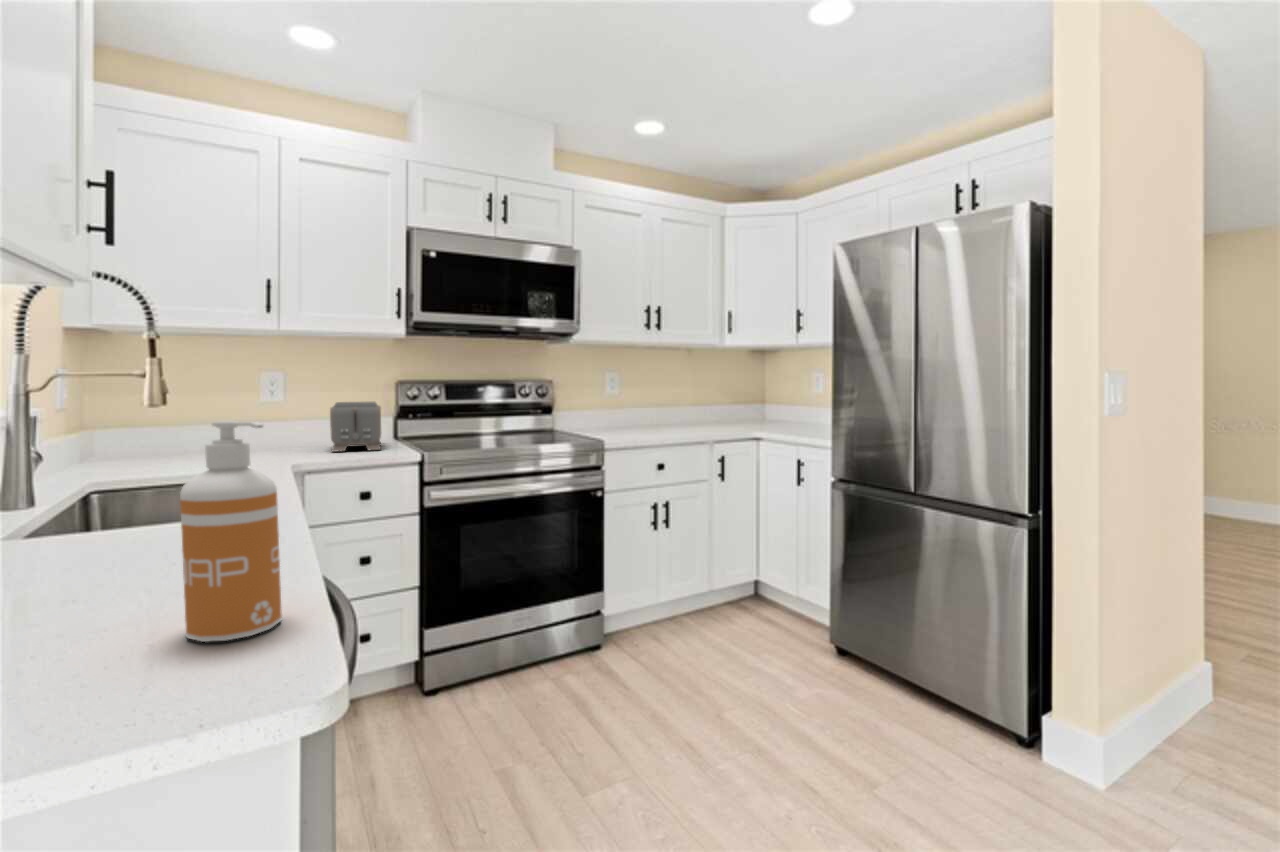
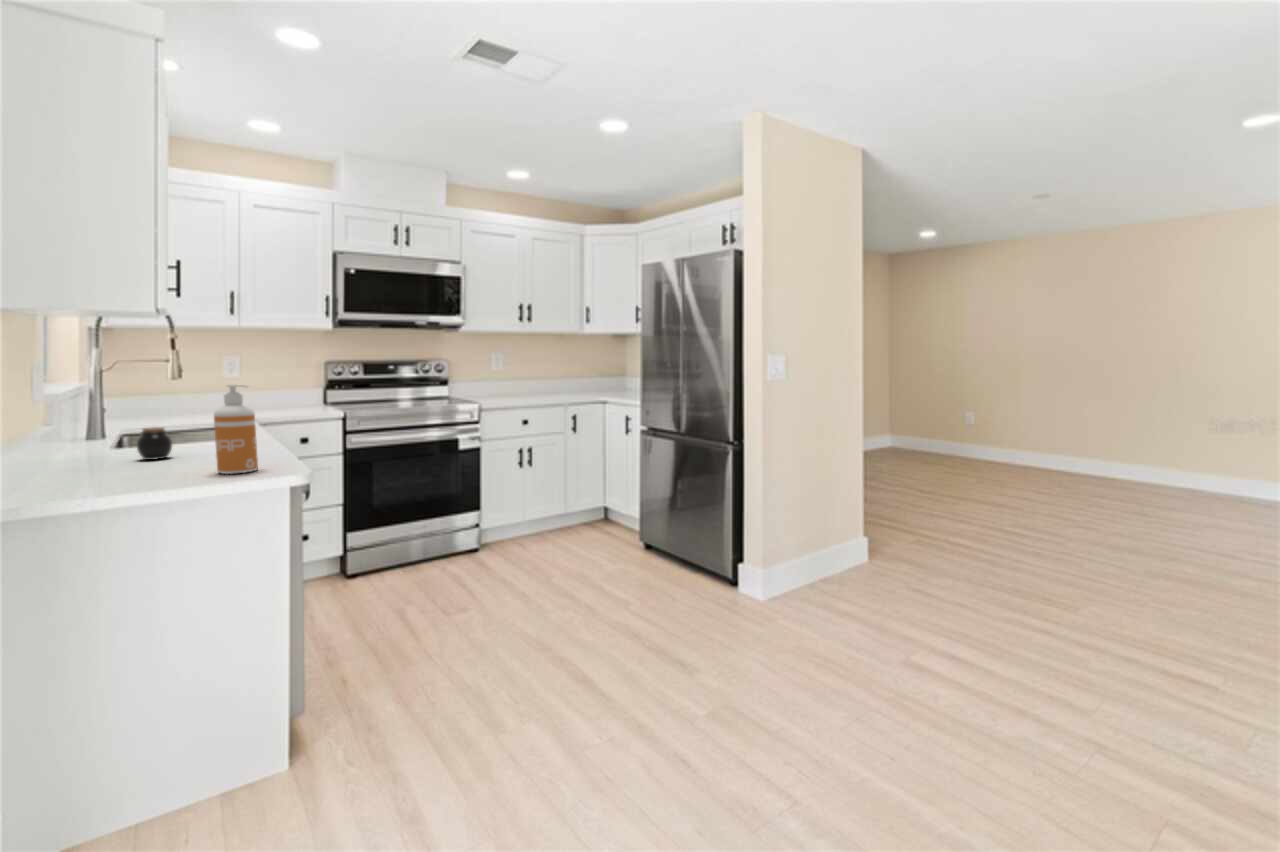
toaster: present [330,402,381,452] -> none [277,376,317,412]
jar: none [50,503,125,572] -> present [137,427,172,460]

